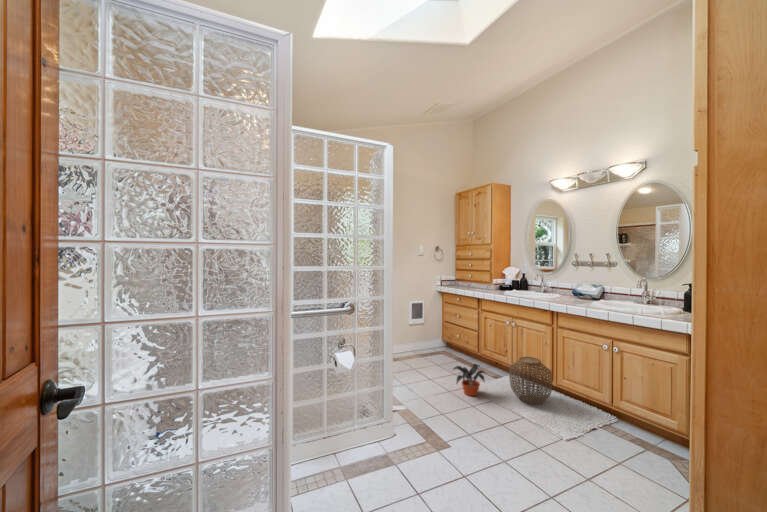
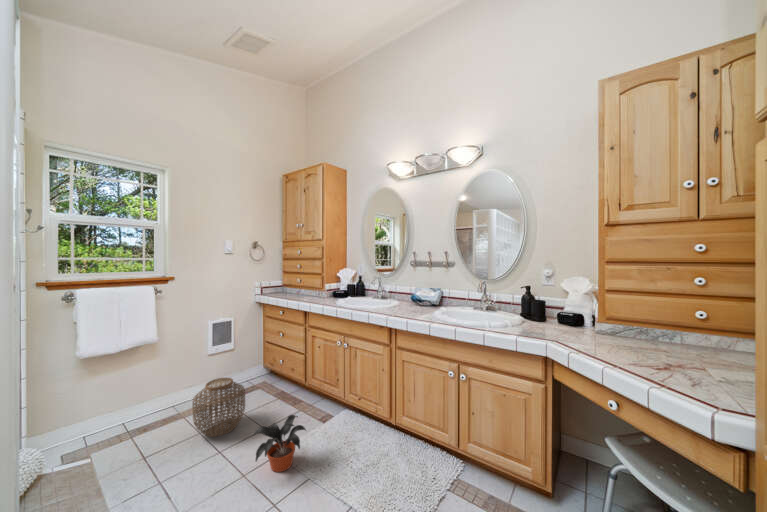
woven basket: present [509,357,552,405] -> present [192,378,245,437]

